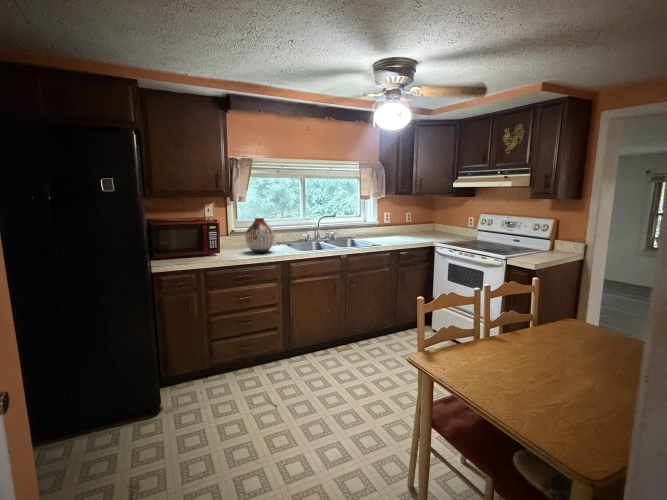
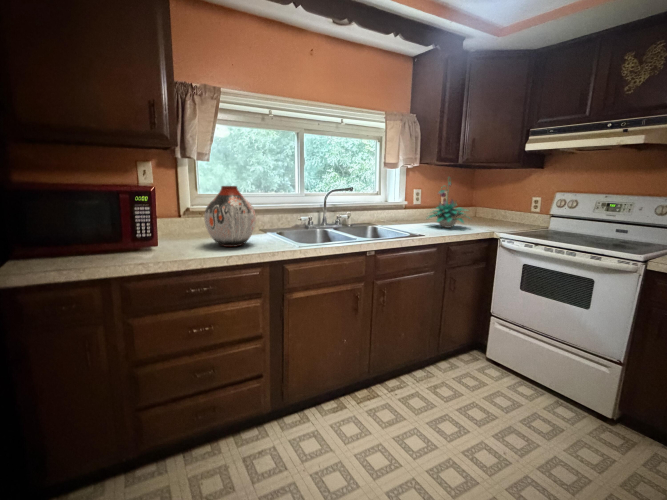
plant: none [388,205,420,240] -> present [429,182,470,228]

